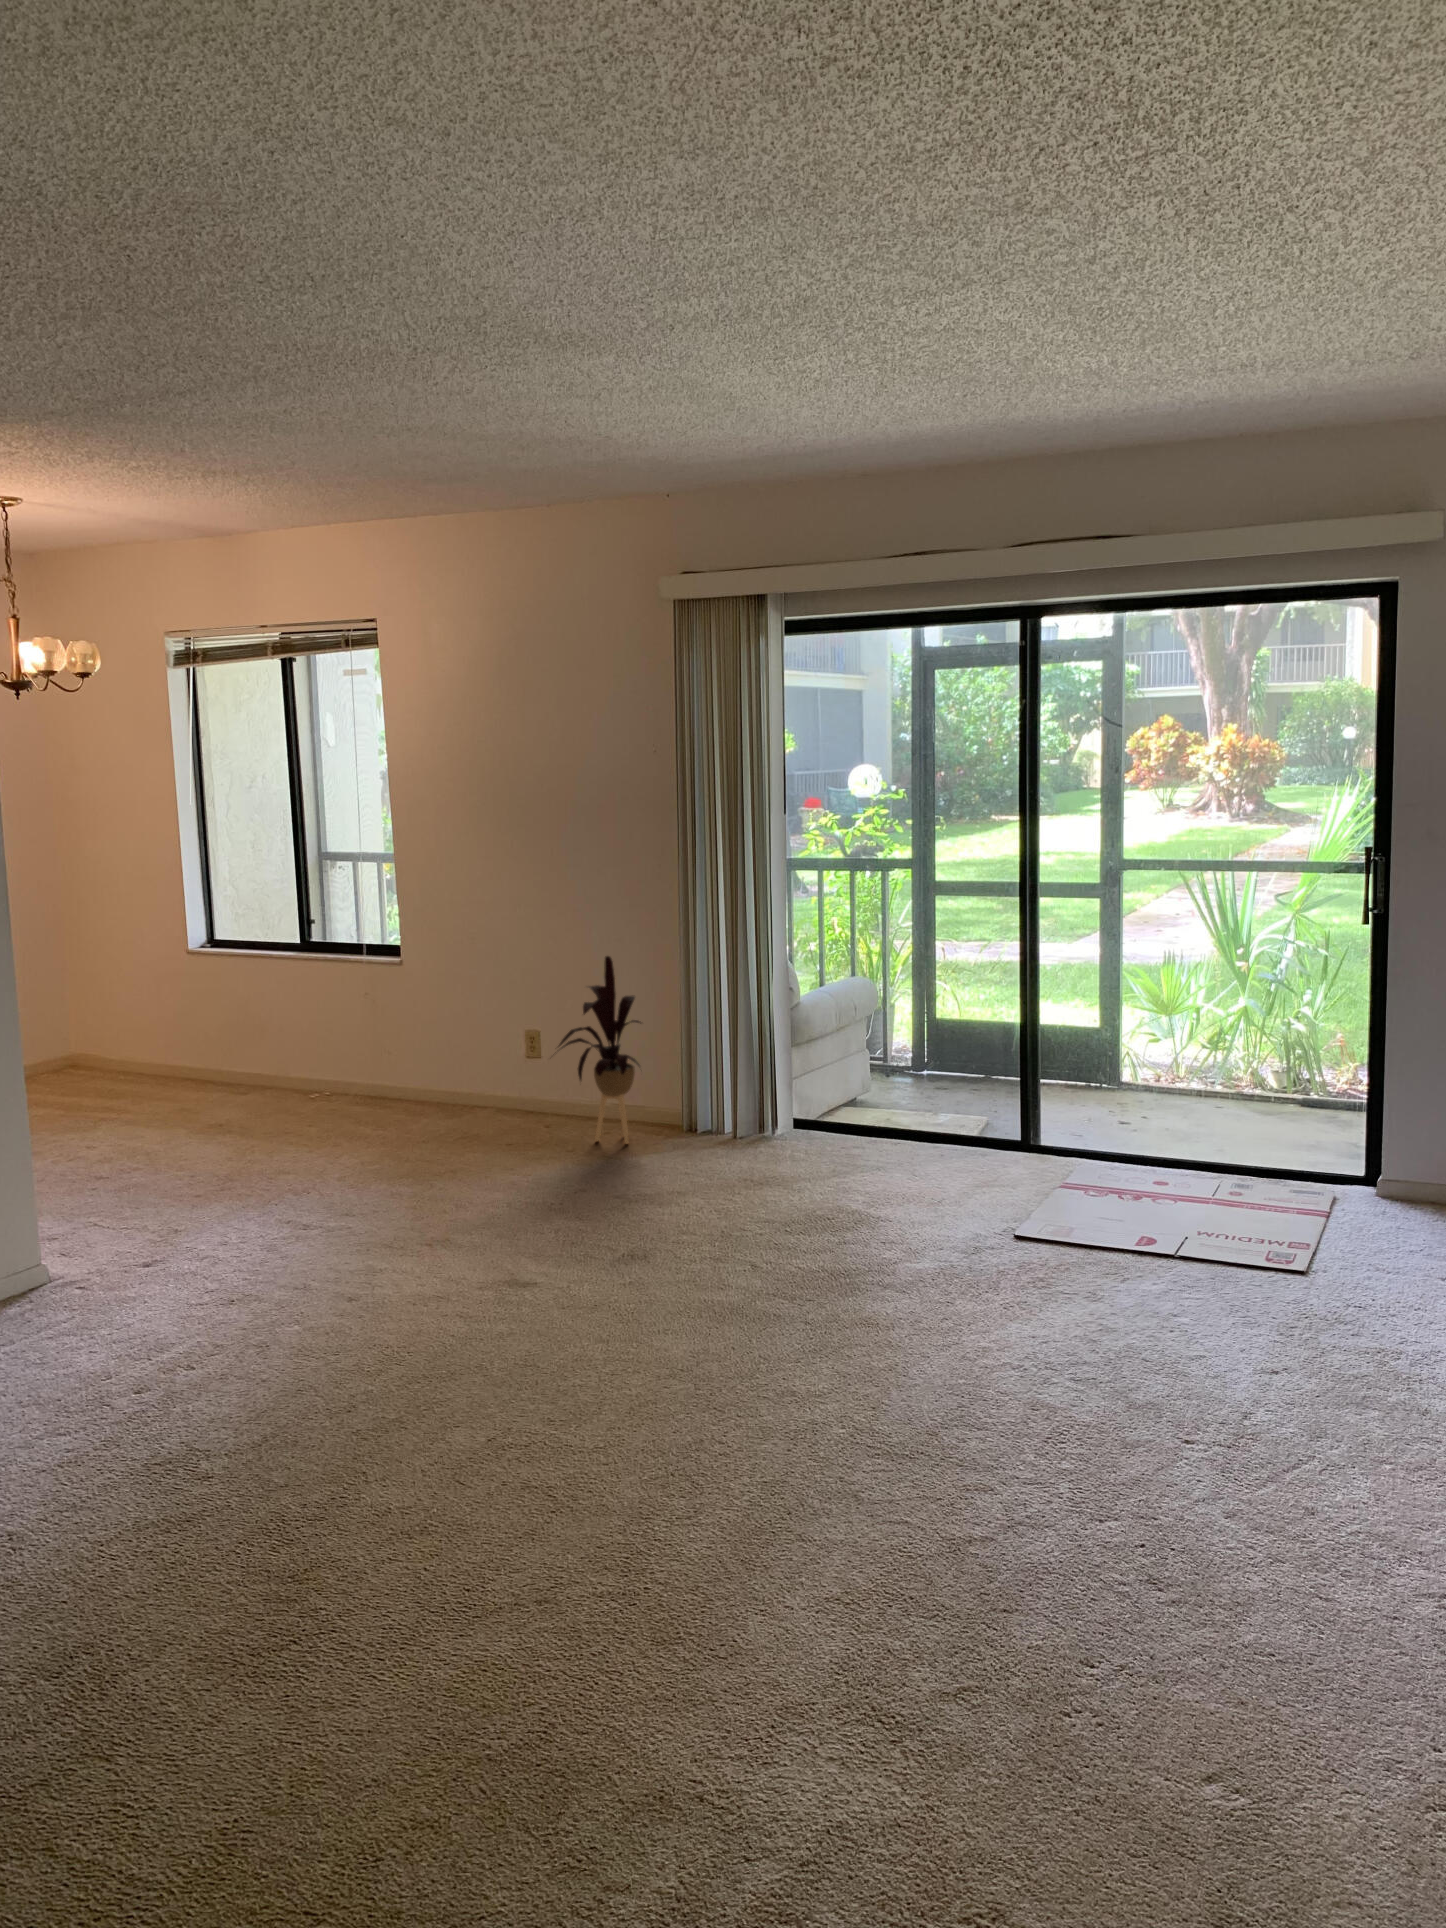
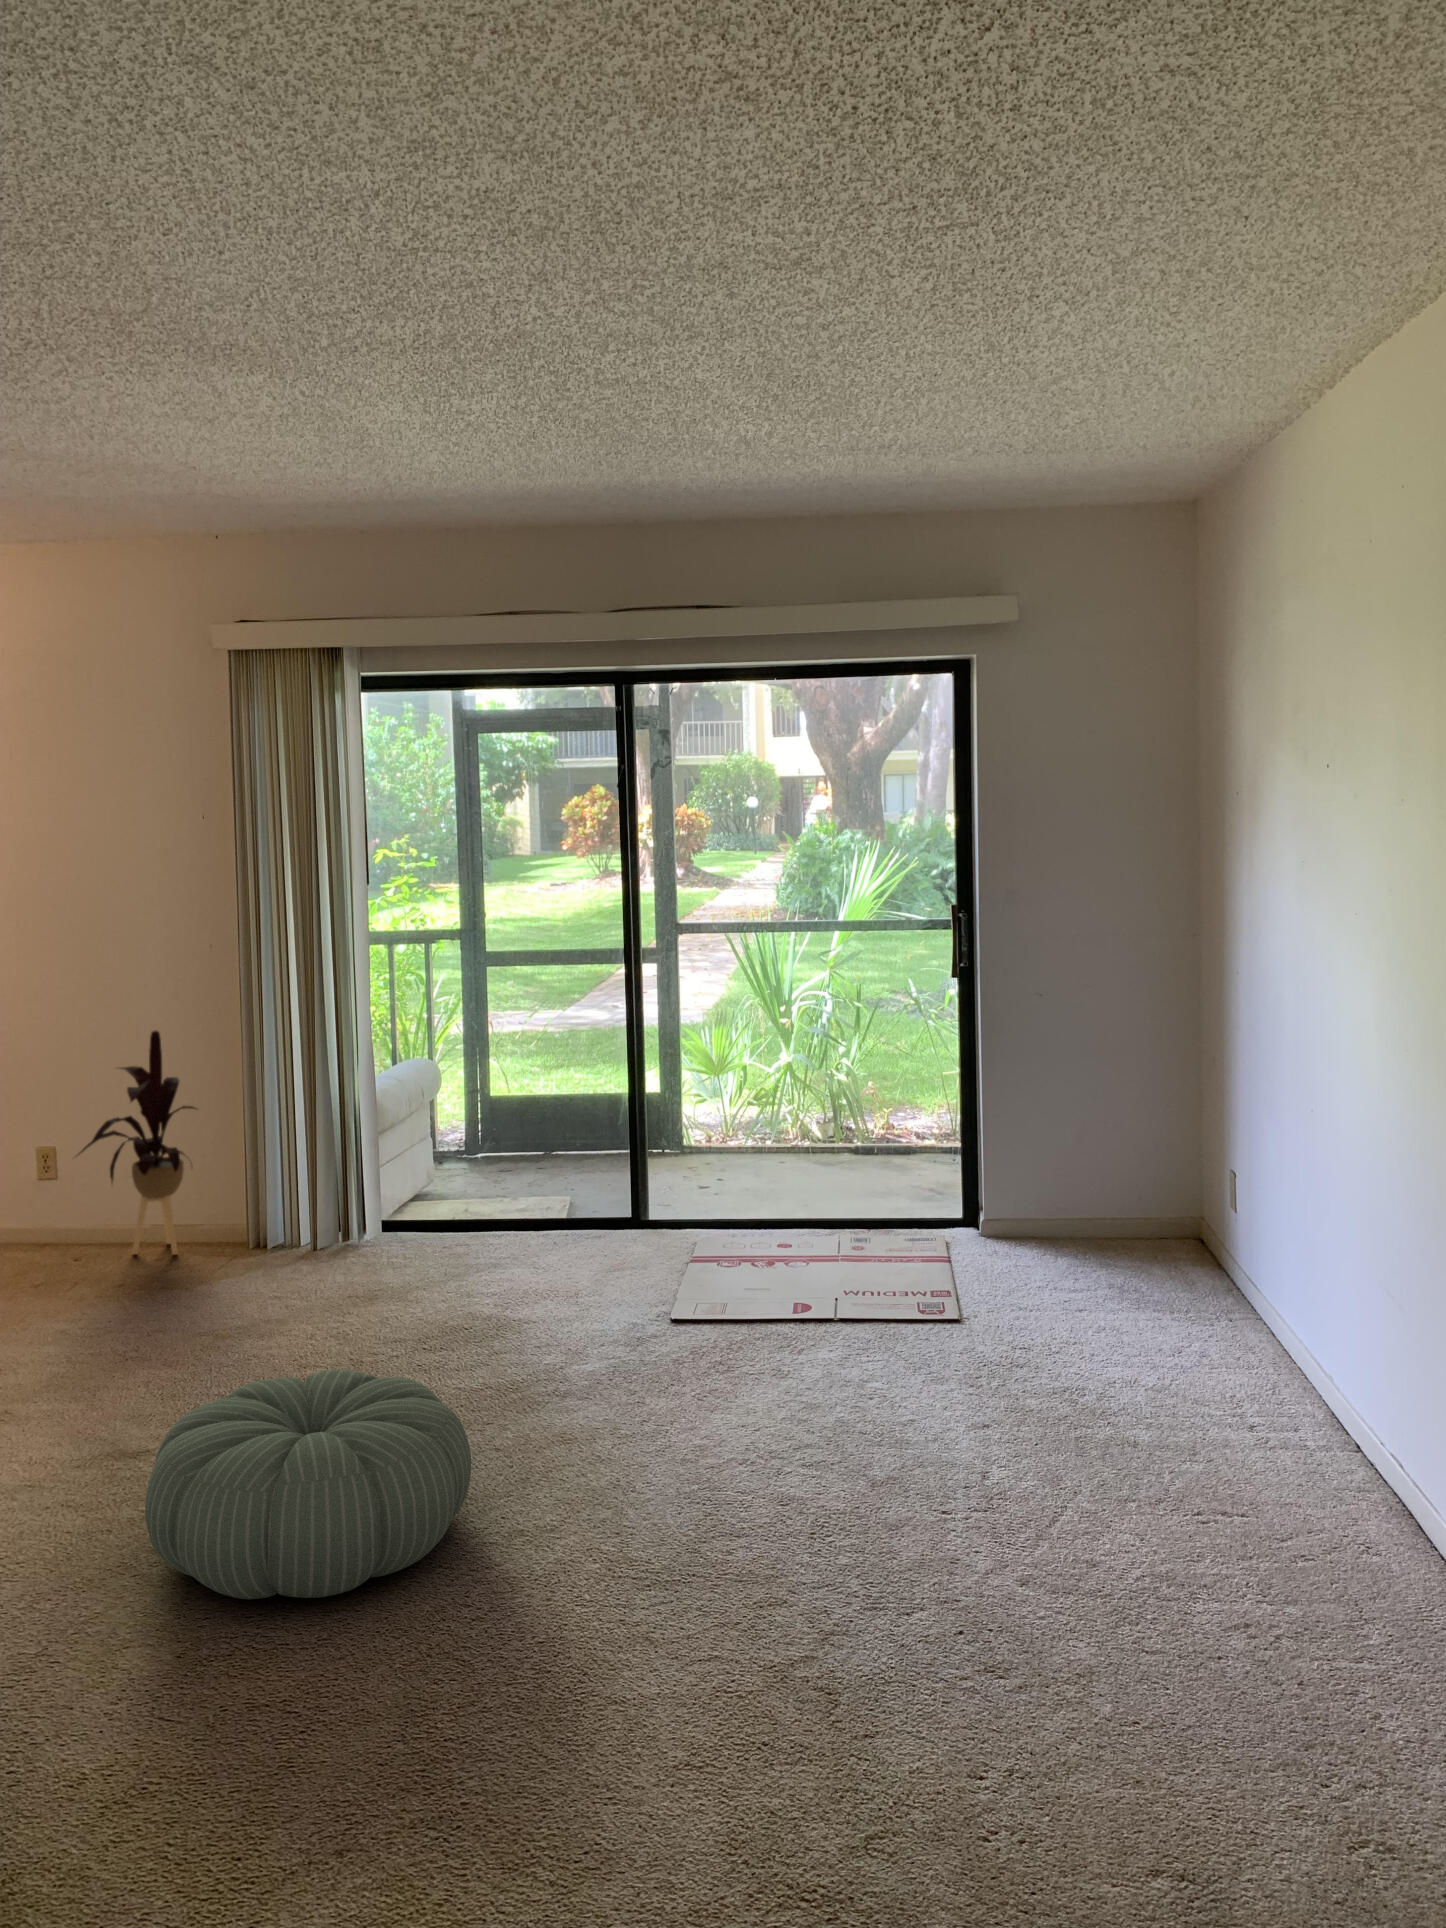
pouf: none [498,1243,757,1420] -> present [145,1370,471,1599]

